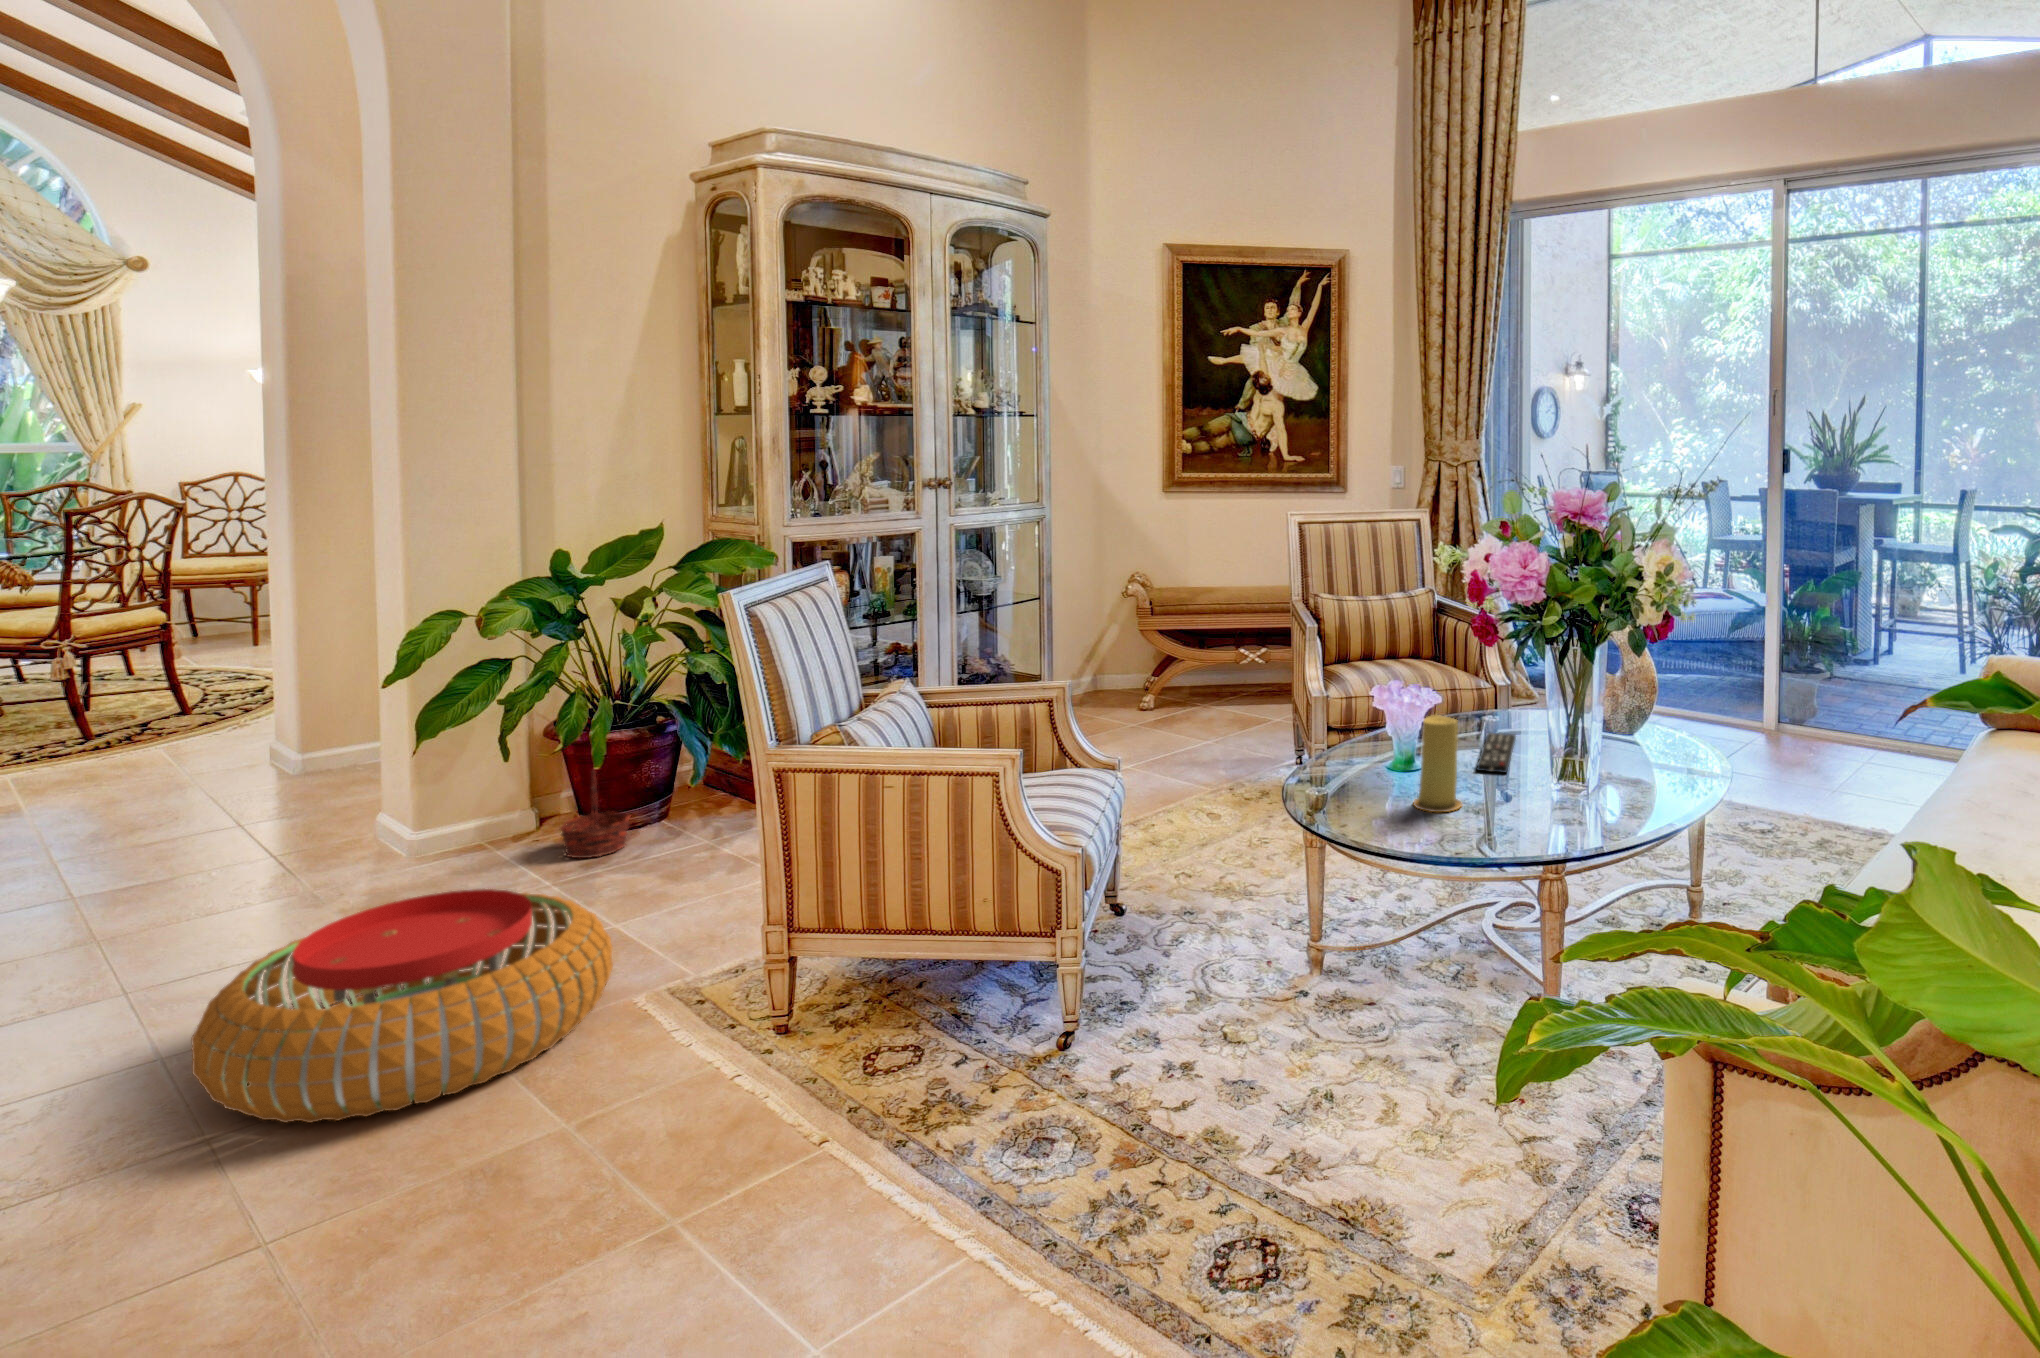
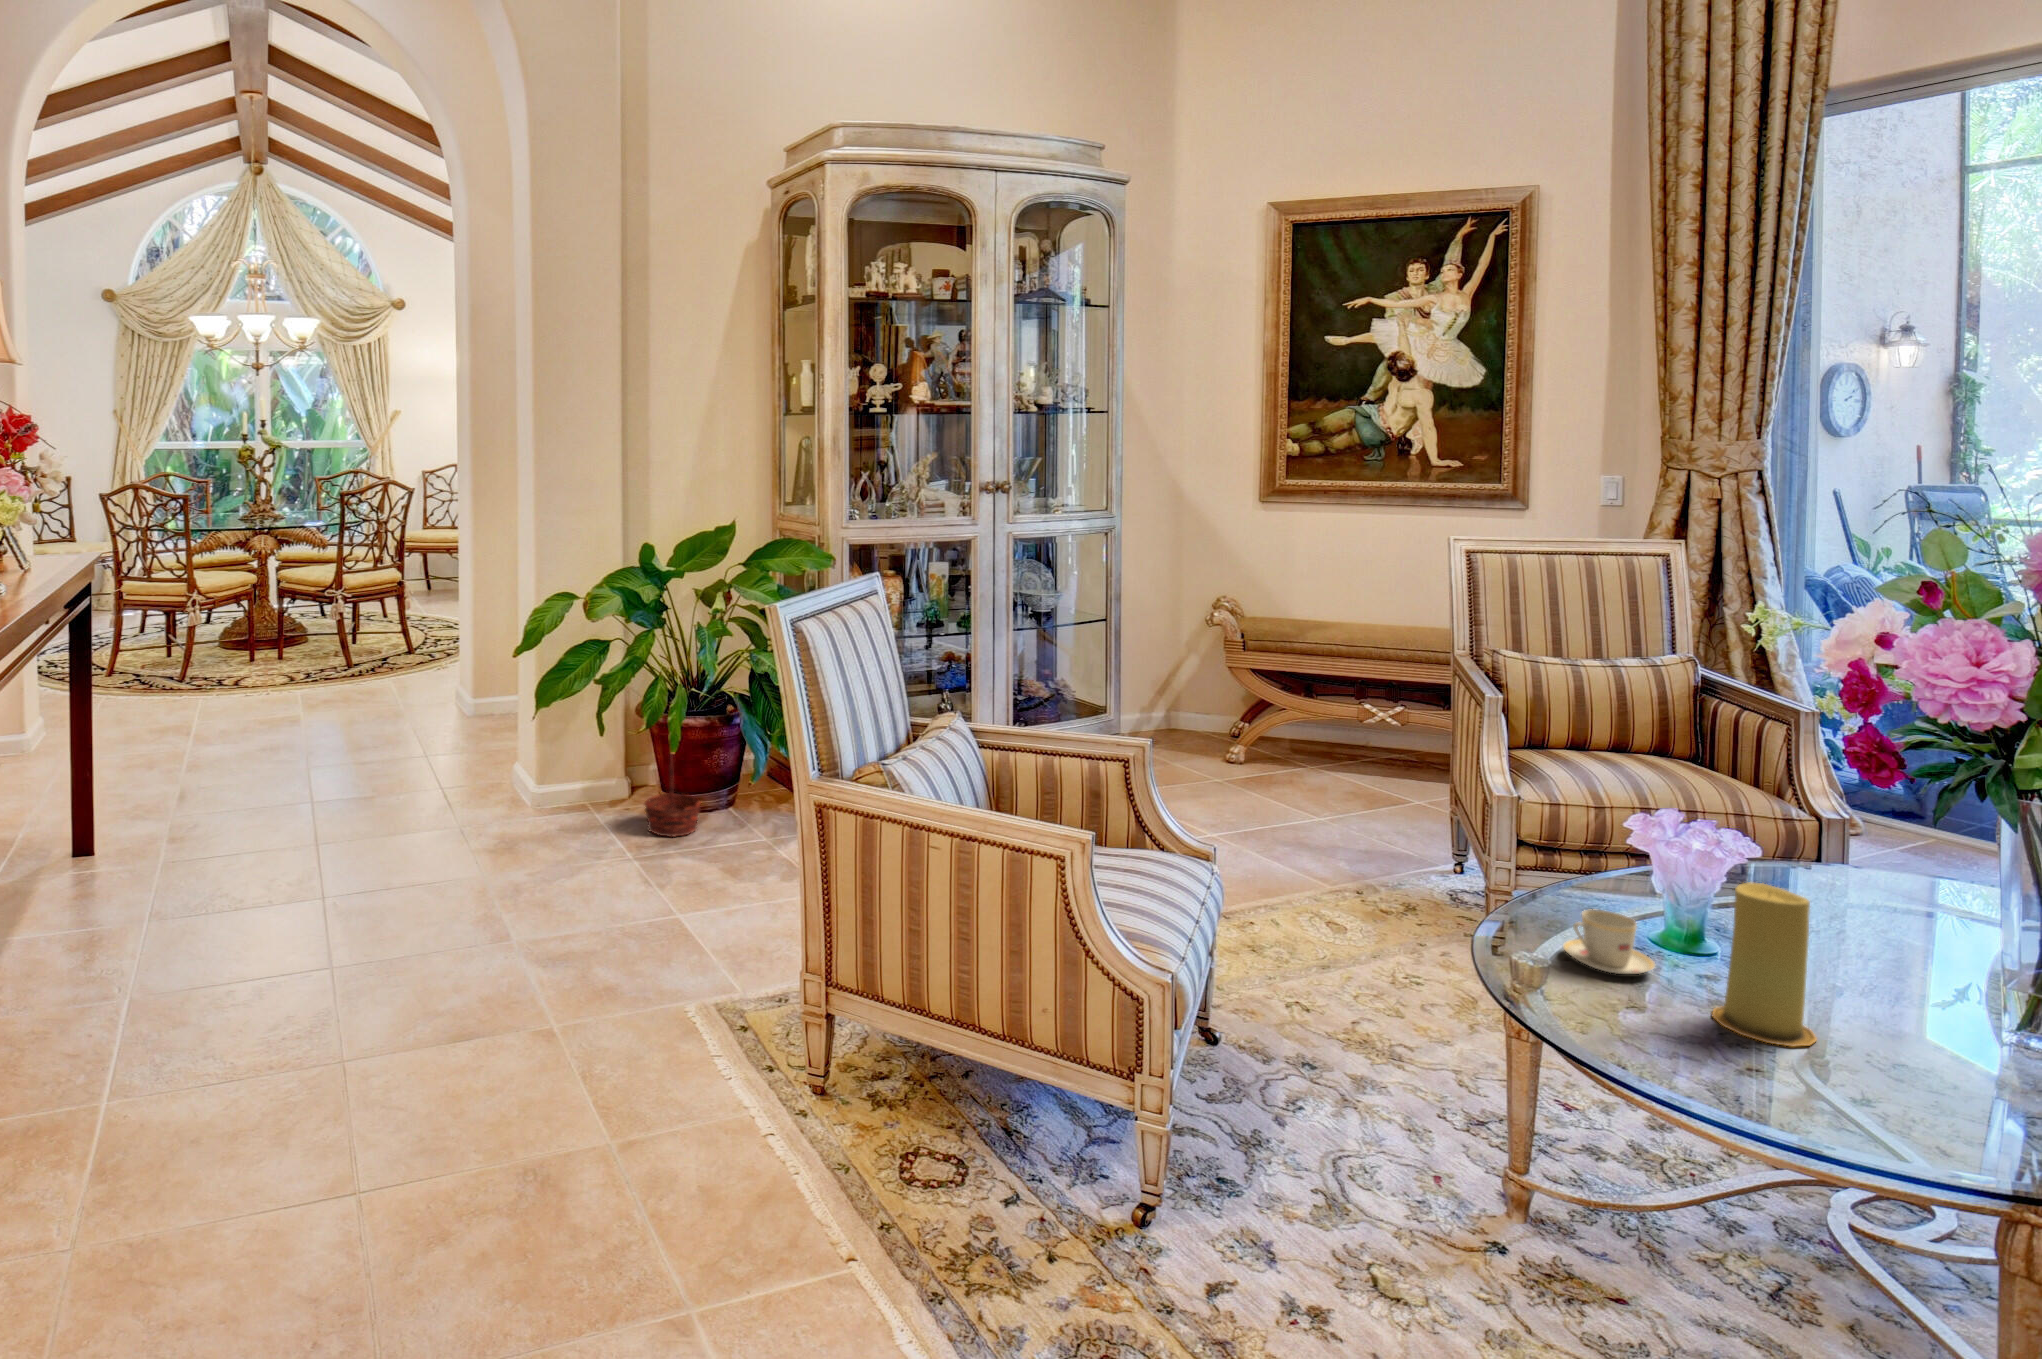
remote control: present [1477,733,1516,773] -> none [1831,909,1900,993]
teacup: none [1338,752,1387,792] -> present [1563,909,1655,974]
pouf: present [191,889,613,1123] -> none [359,860,671,1068]

